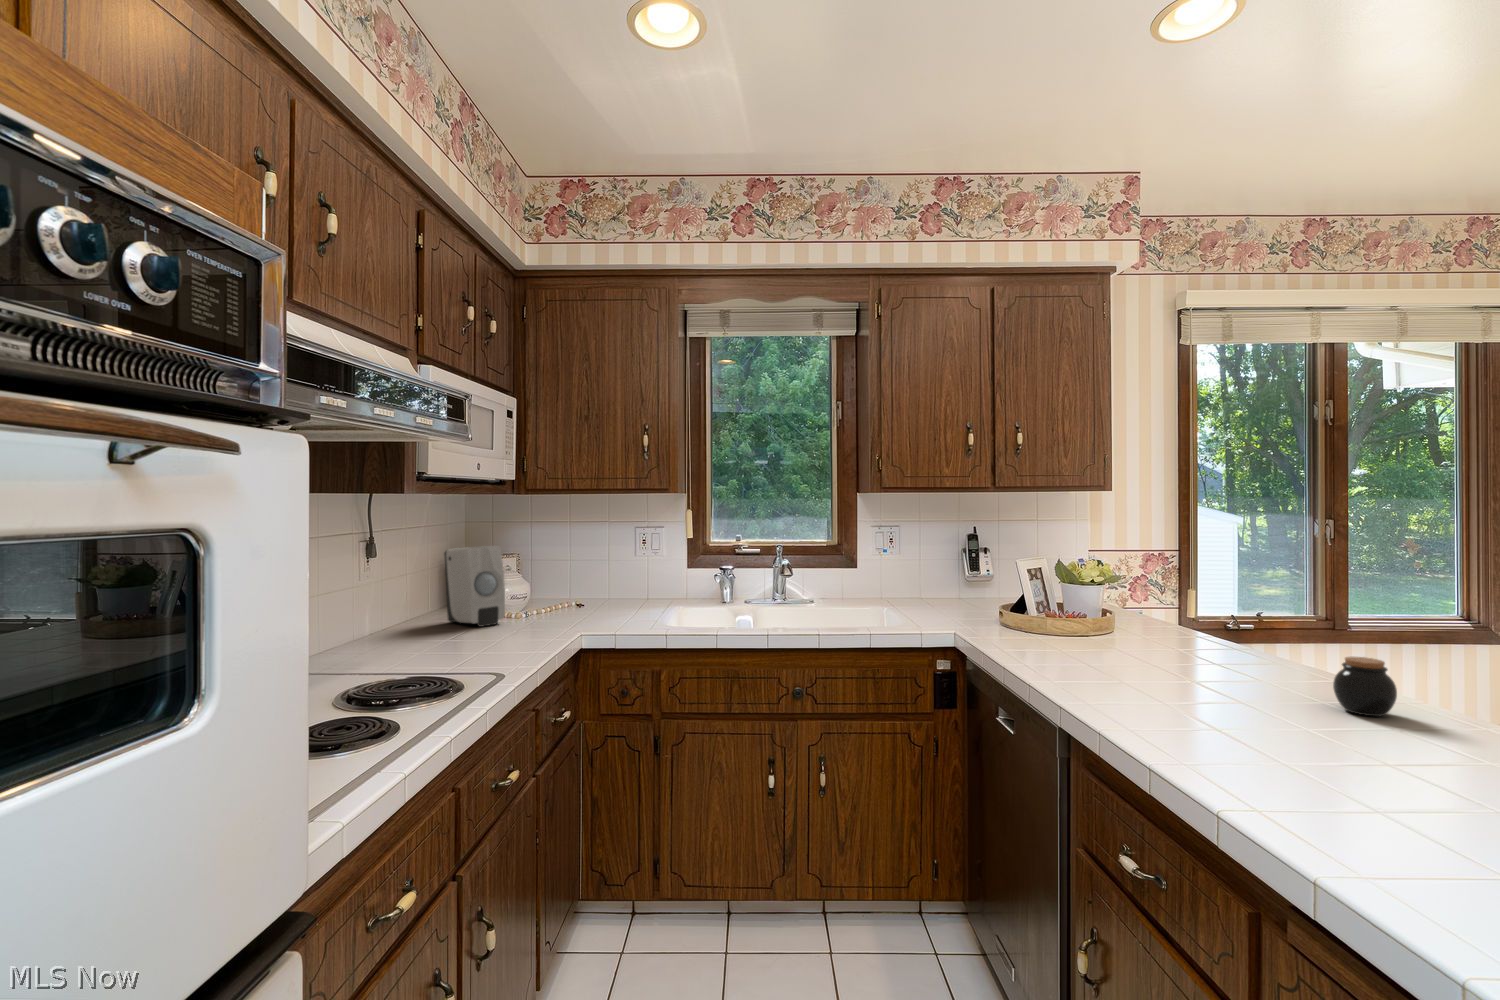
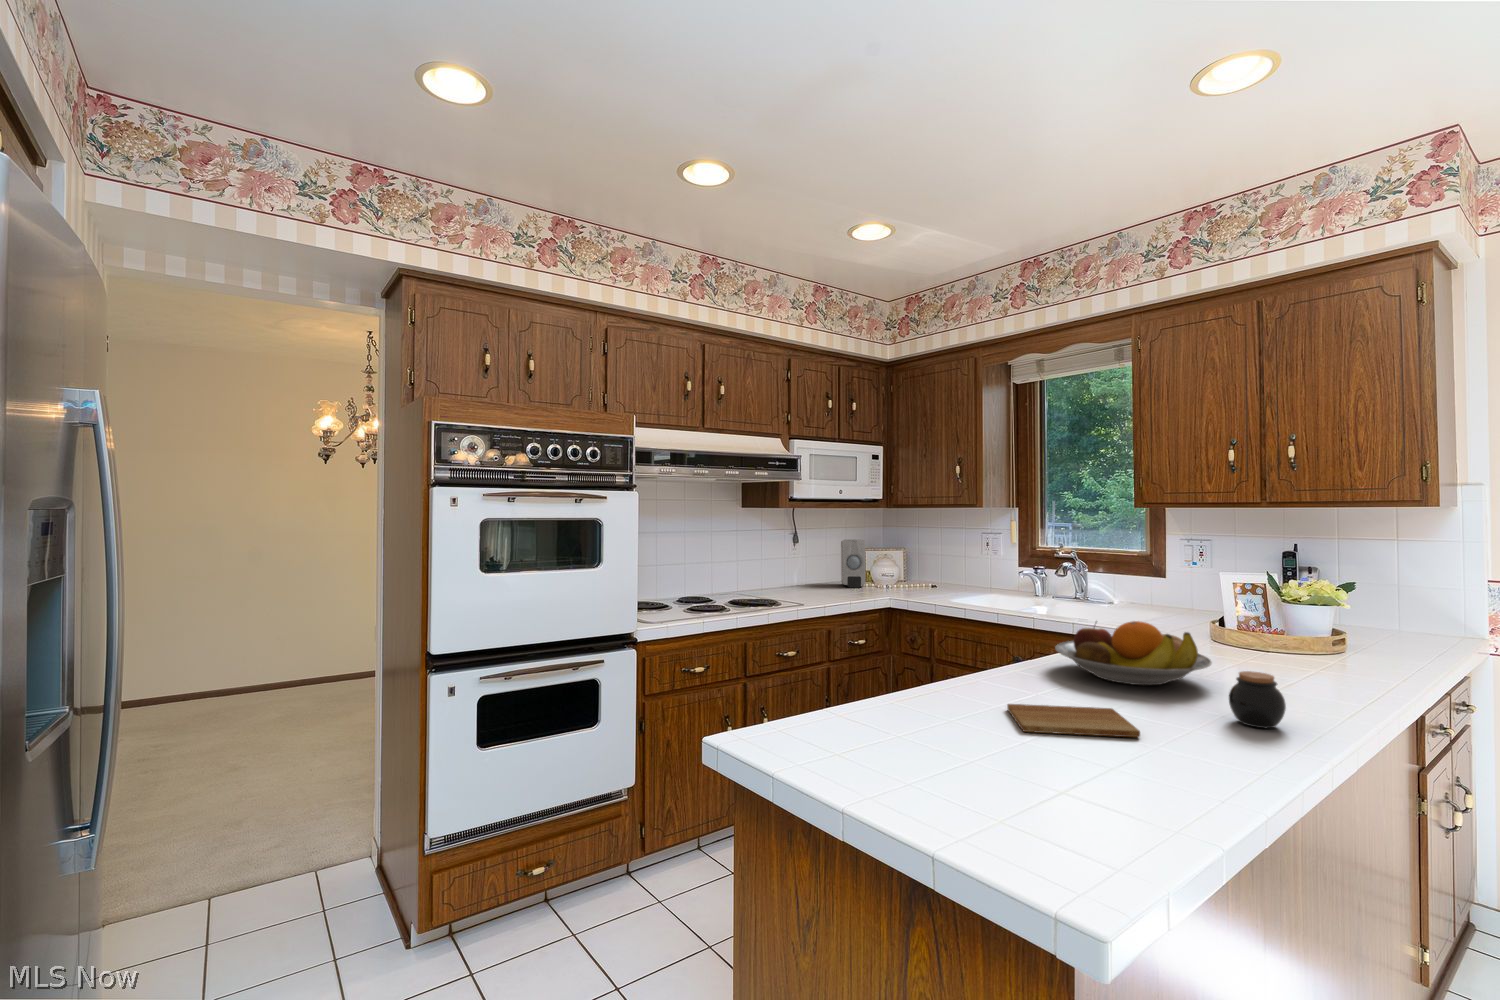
fruit bowl: none [1057,620,1243,698] -> present [1055,621,1212,685]
cutting board: none [1308,736,1454,808] -> present [1007,704,1140,737]

